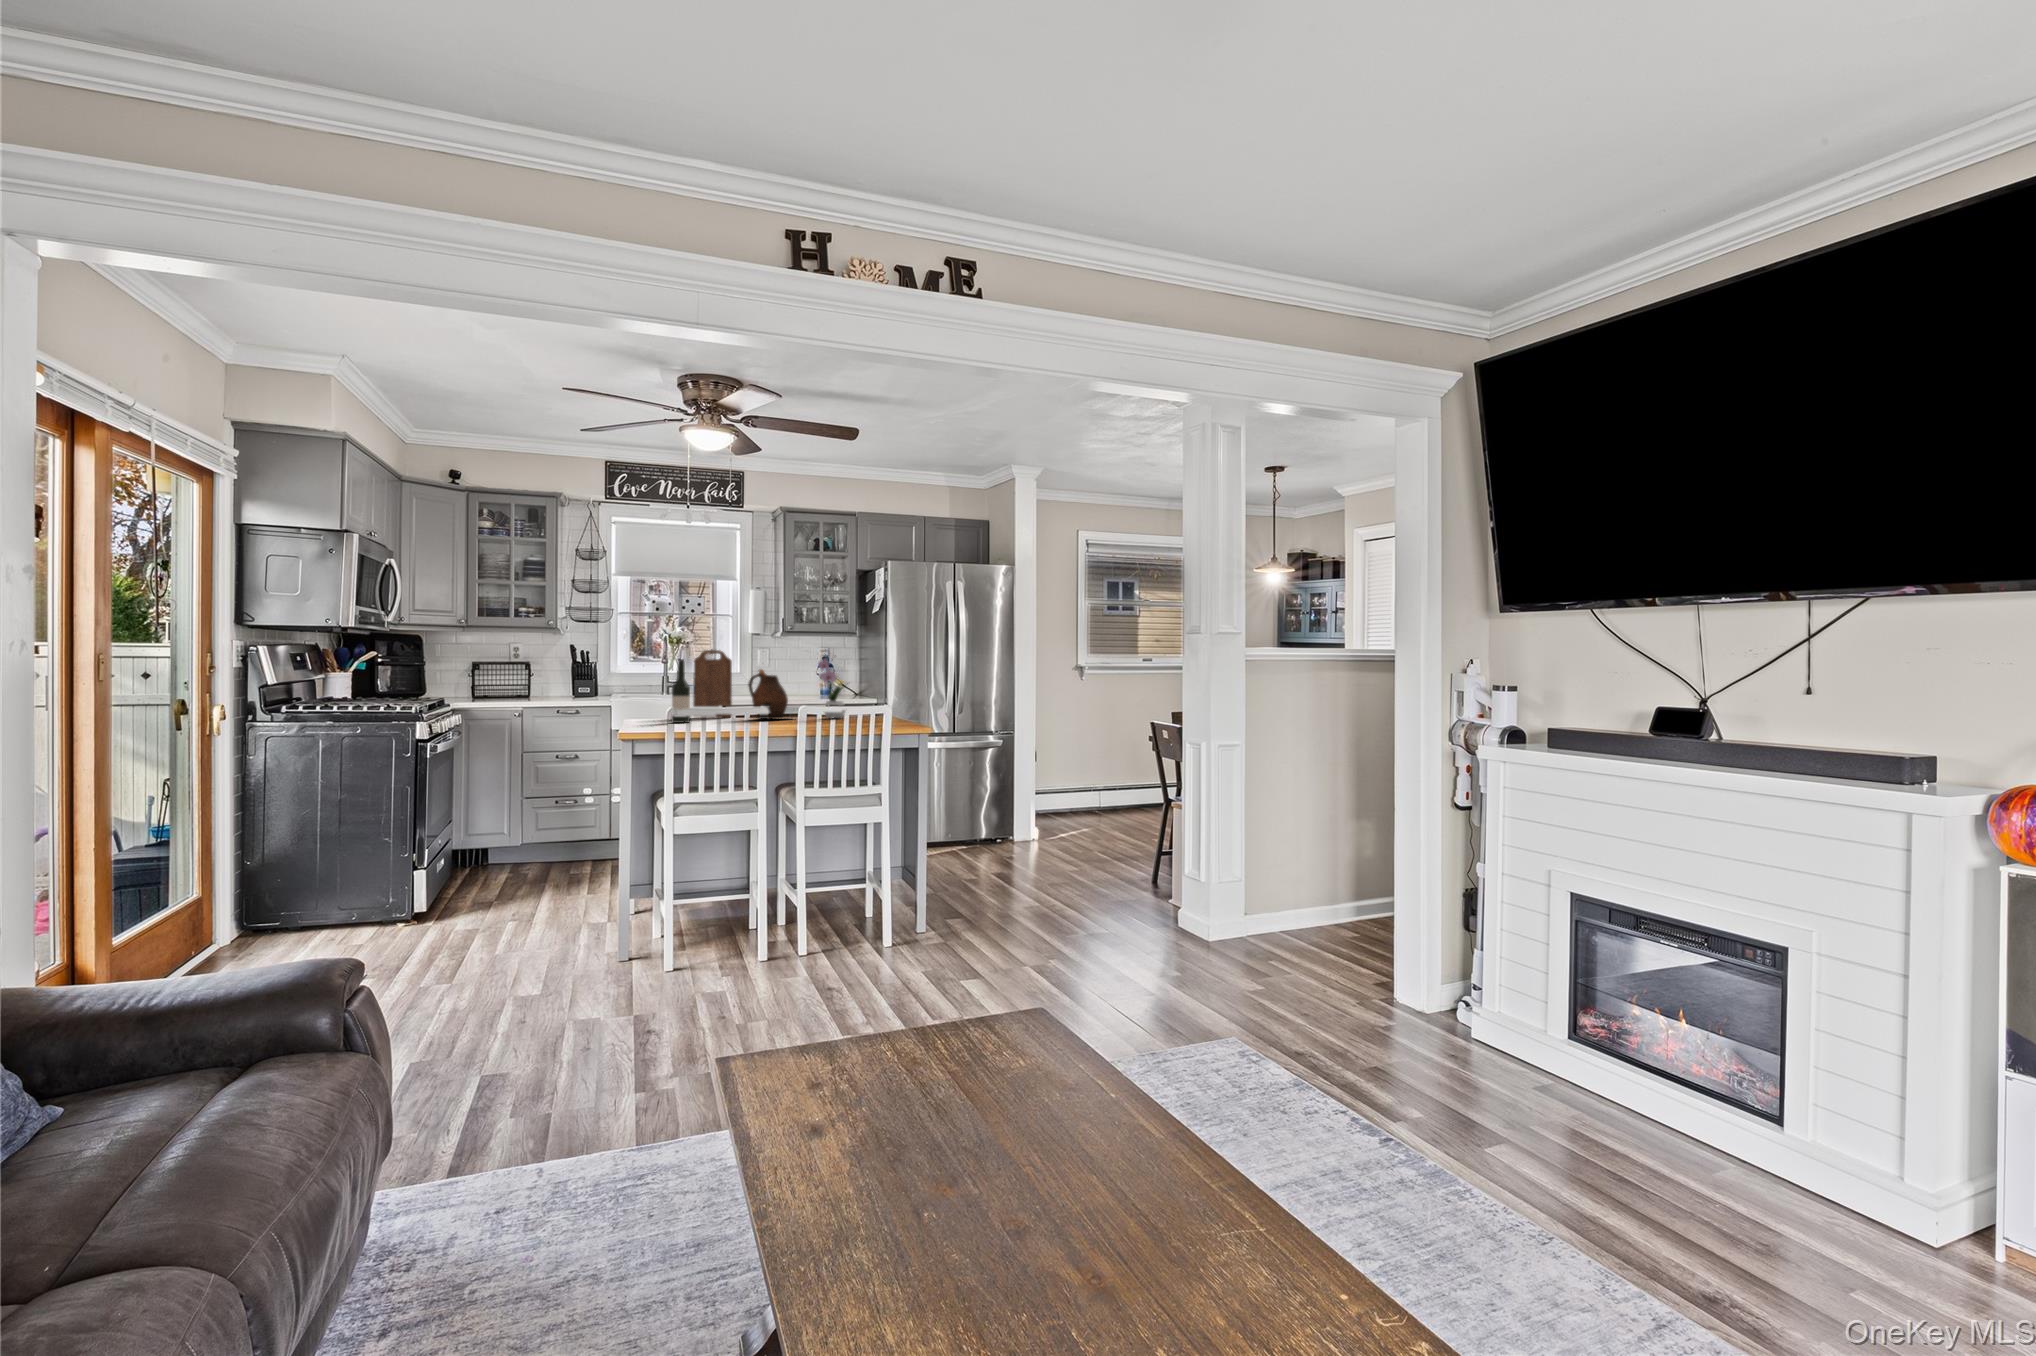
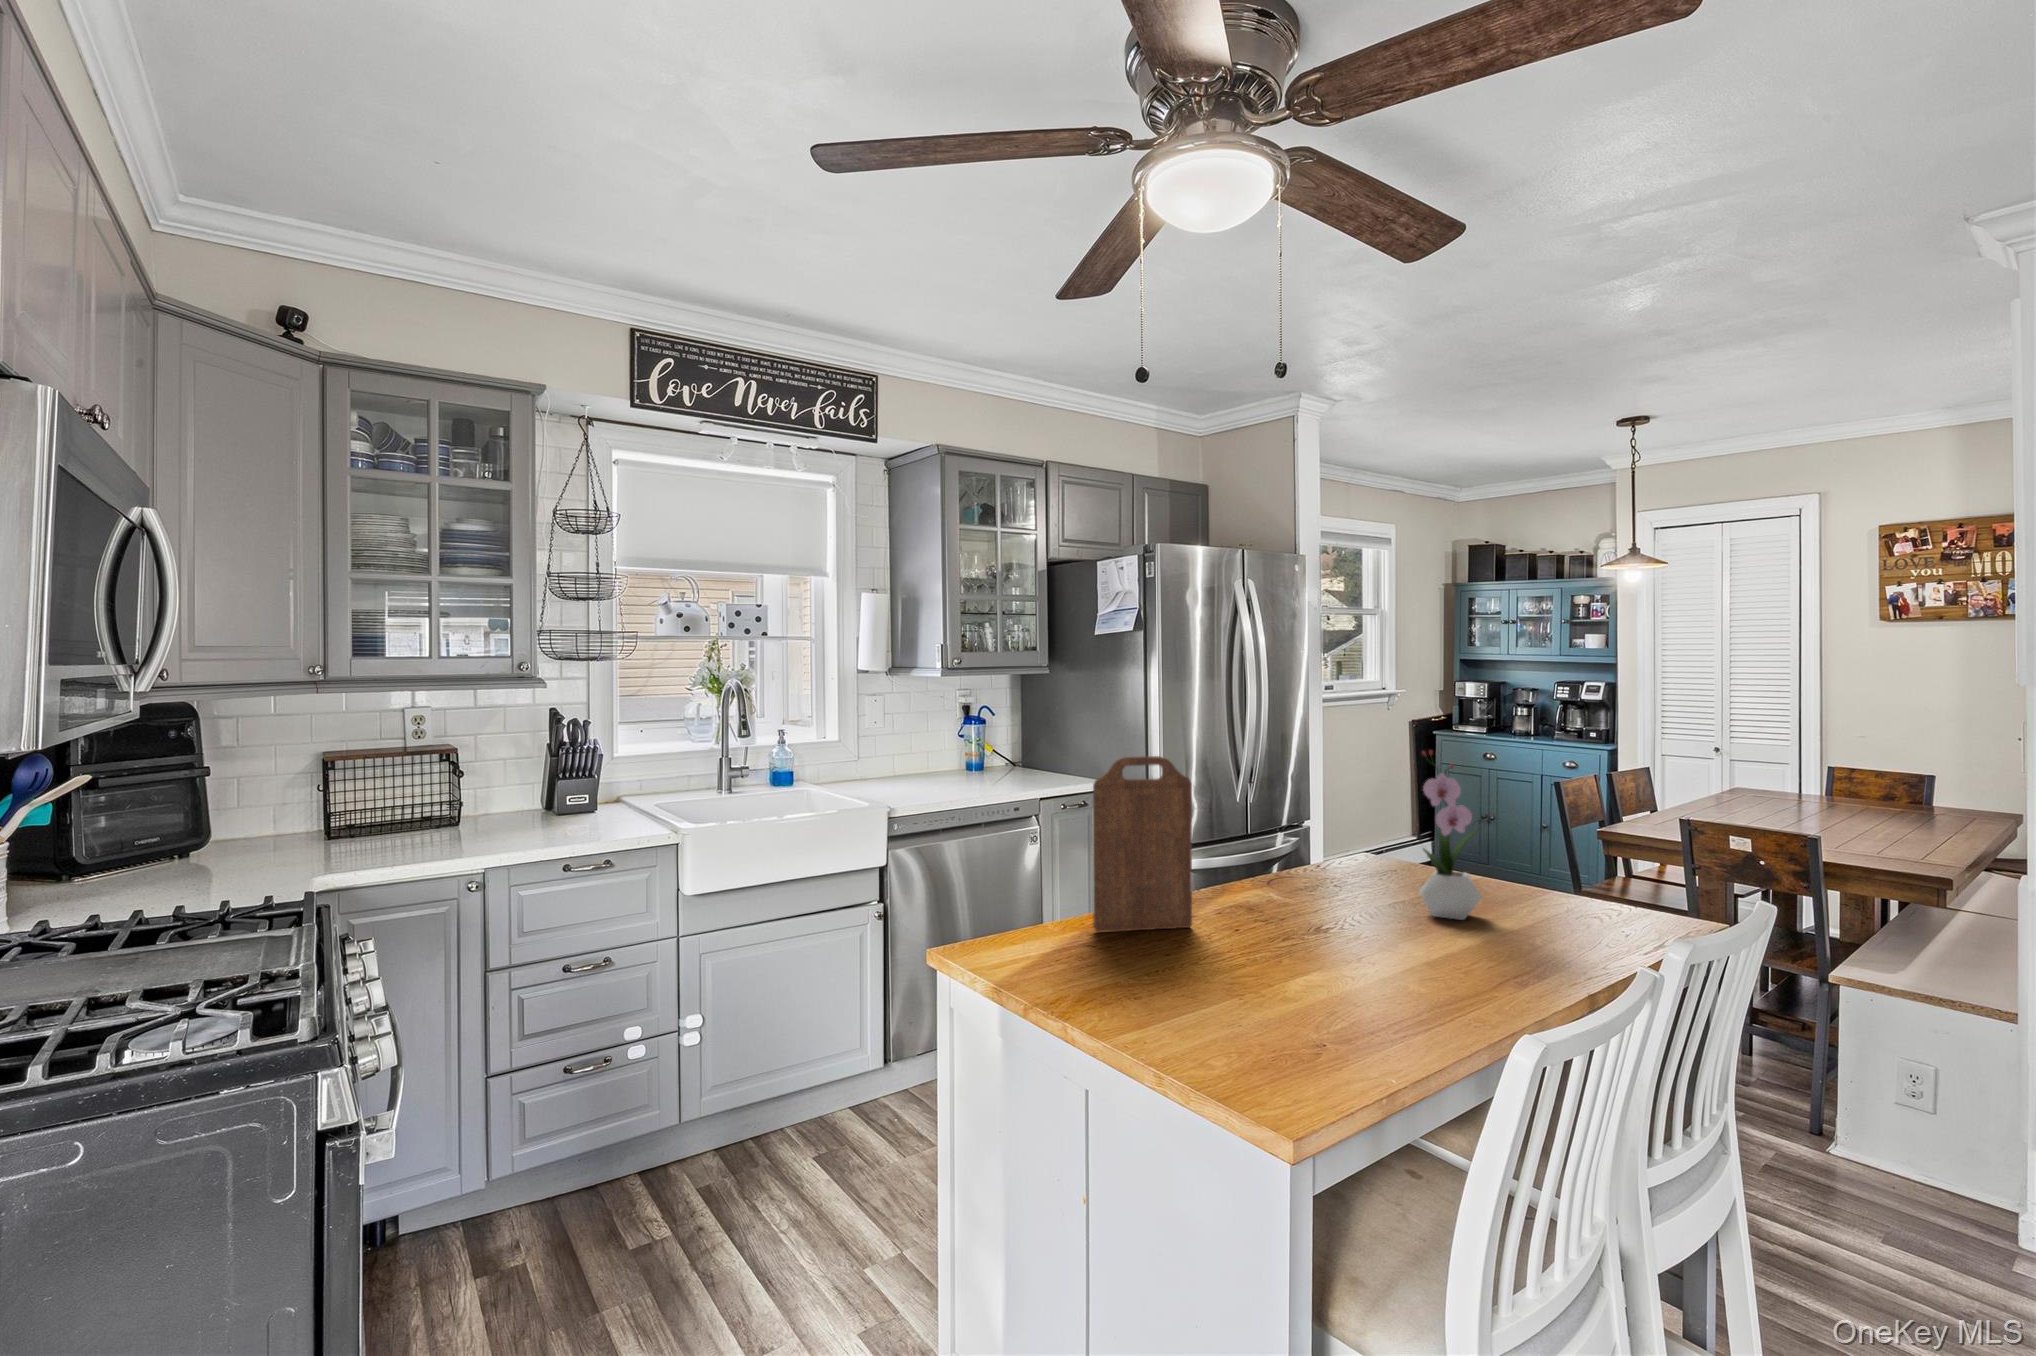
wine bottle: present [672,659,690,723] -> none [1230,818,1285,1023]
ceramic pitcher: present [748,669,788,719] -> none [1293,810,1414,960]

